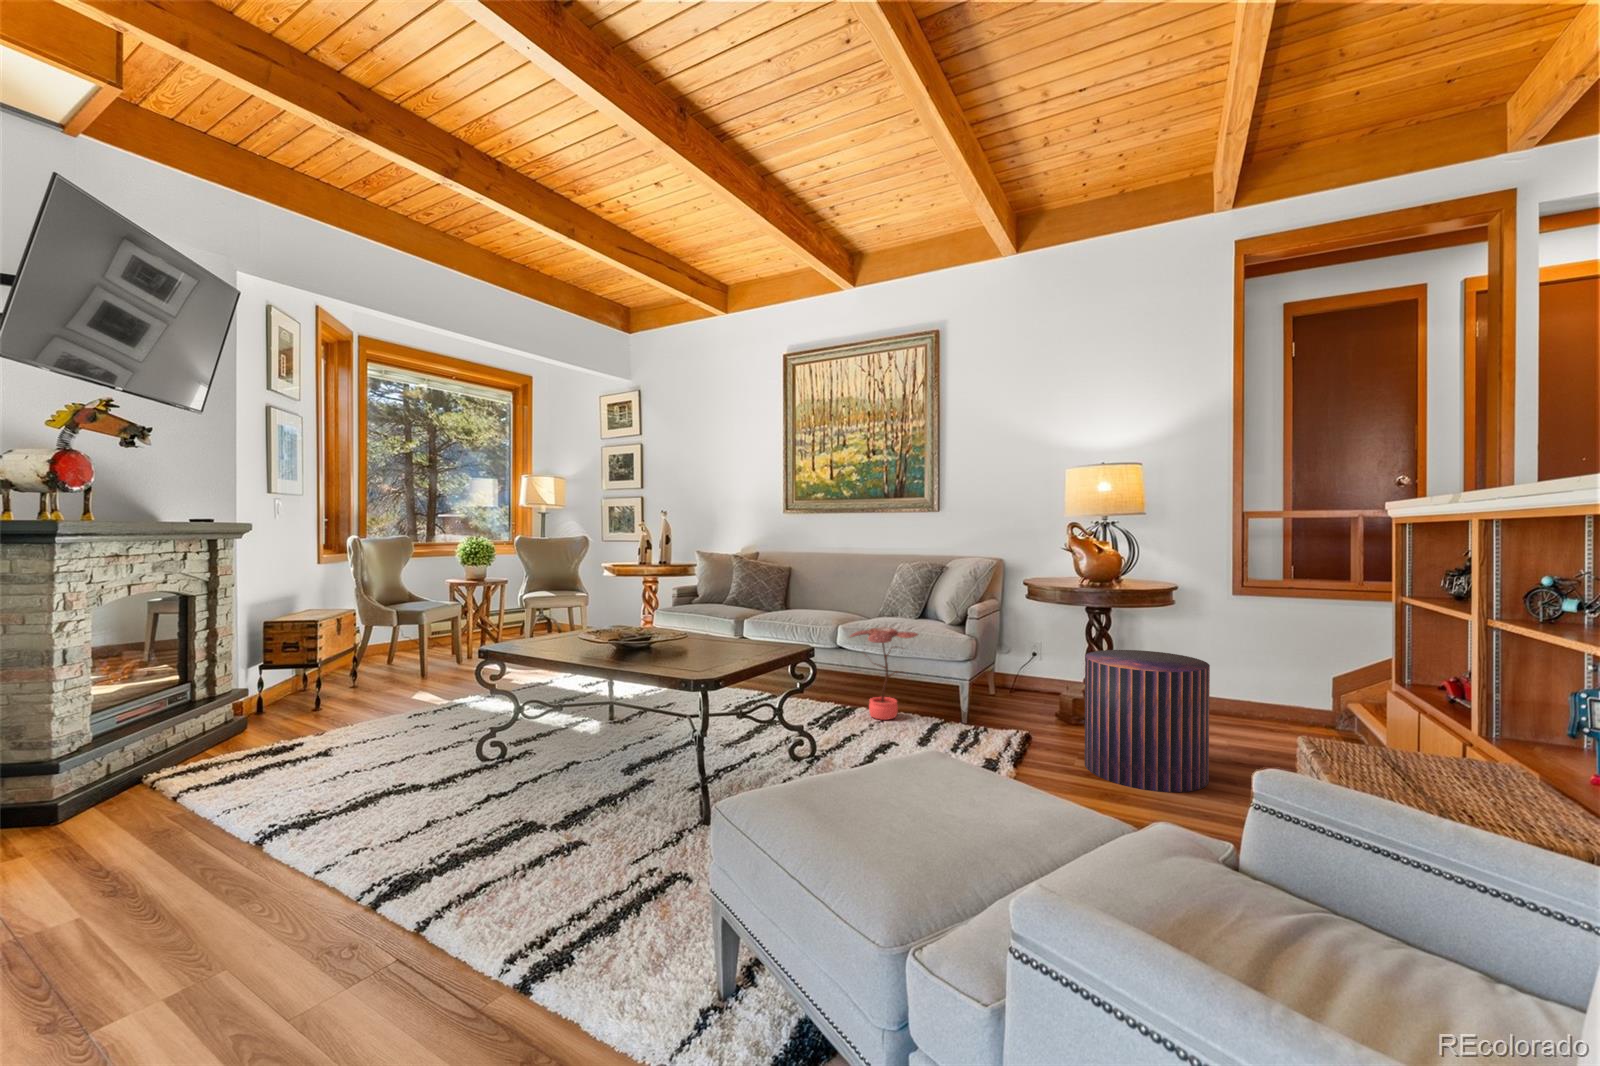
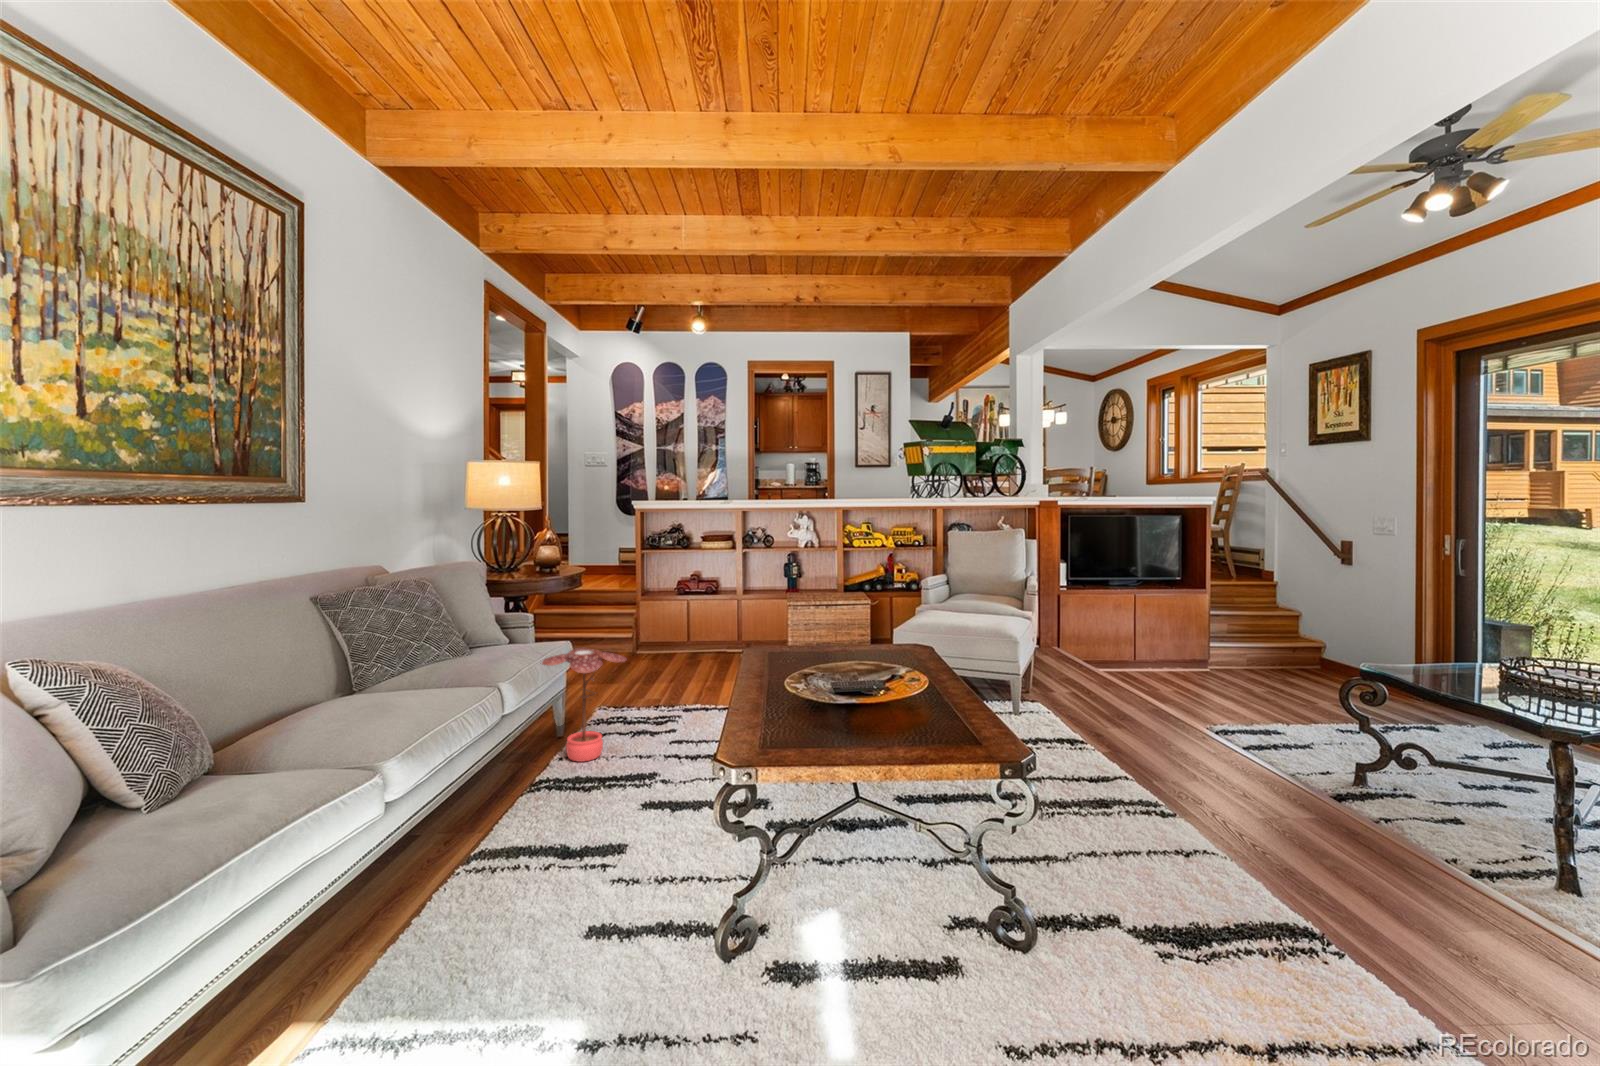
pouf: present [1085,650,1210,792] -> none [633,602,709,692]

